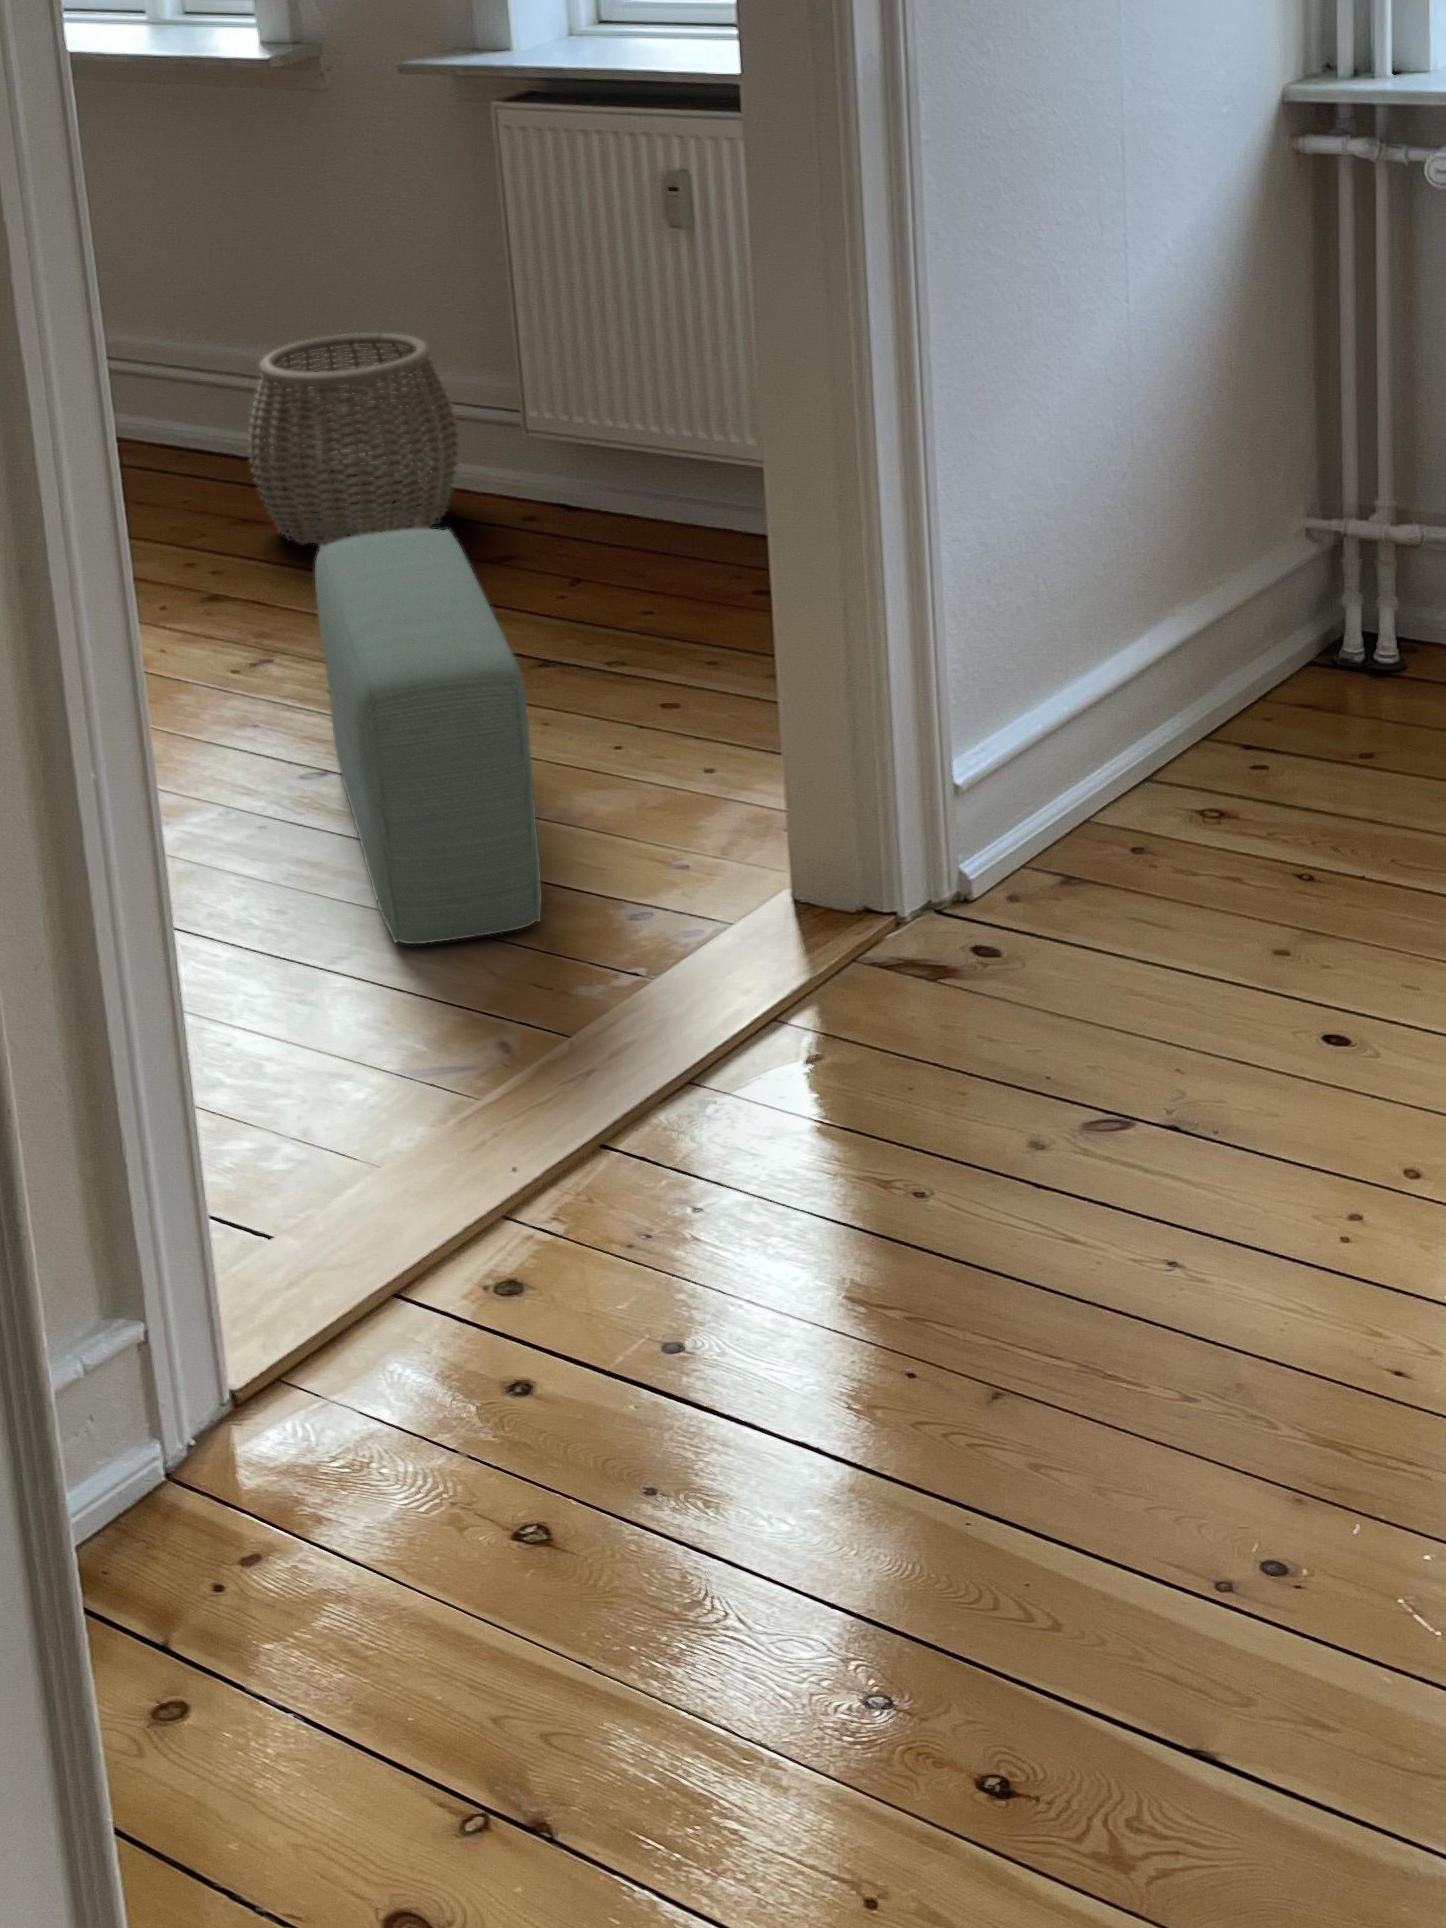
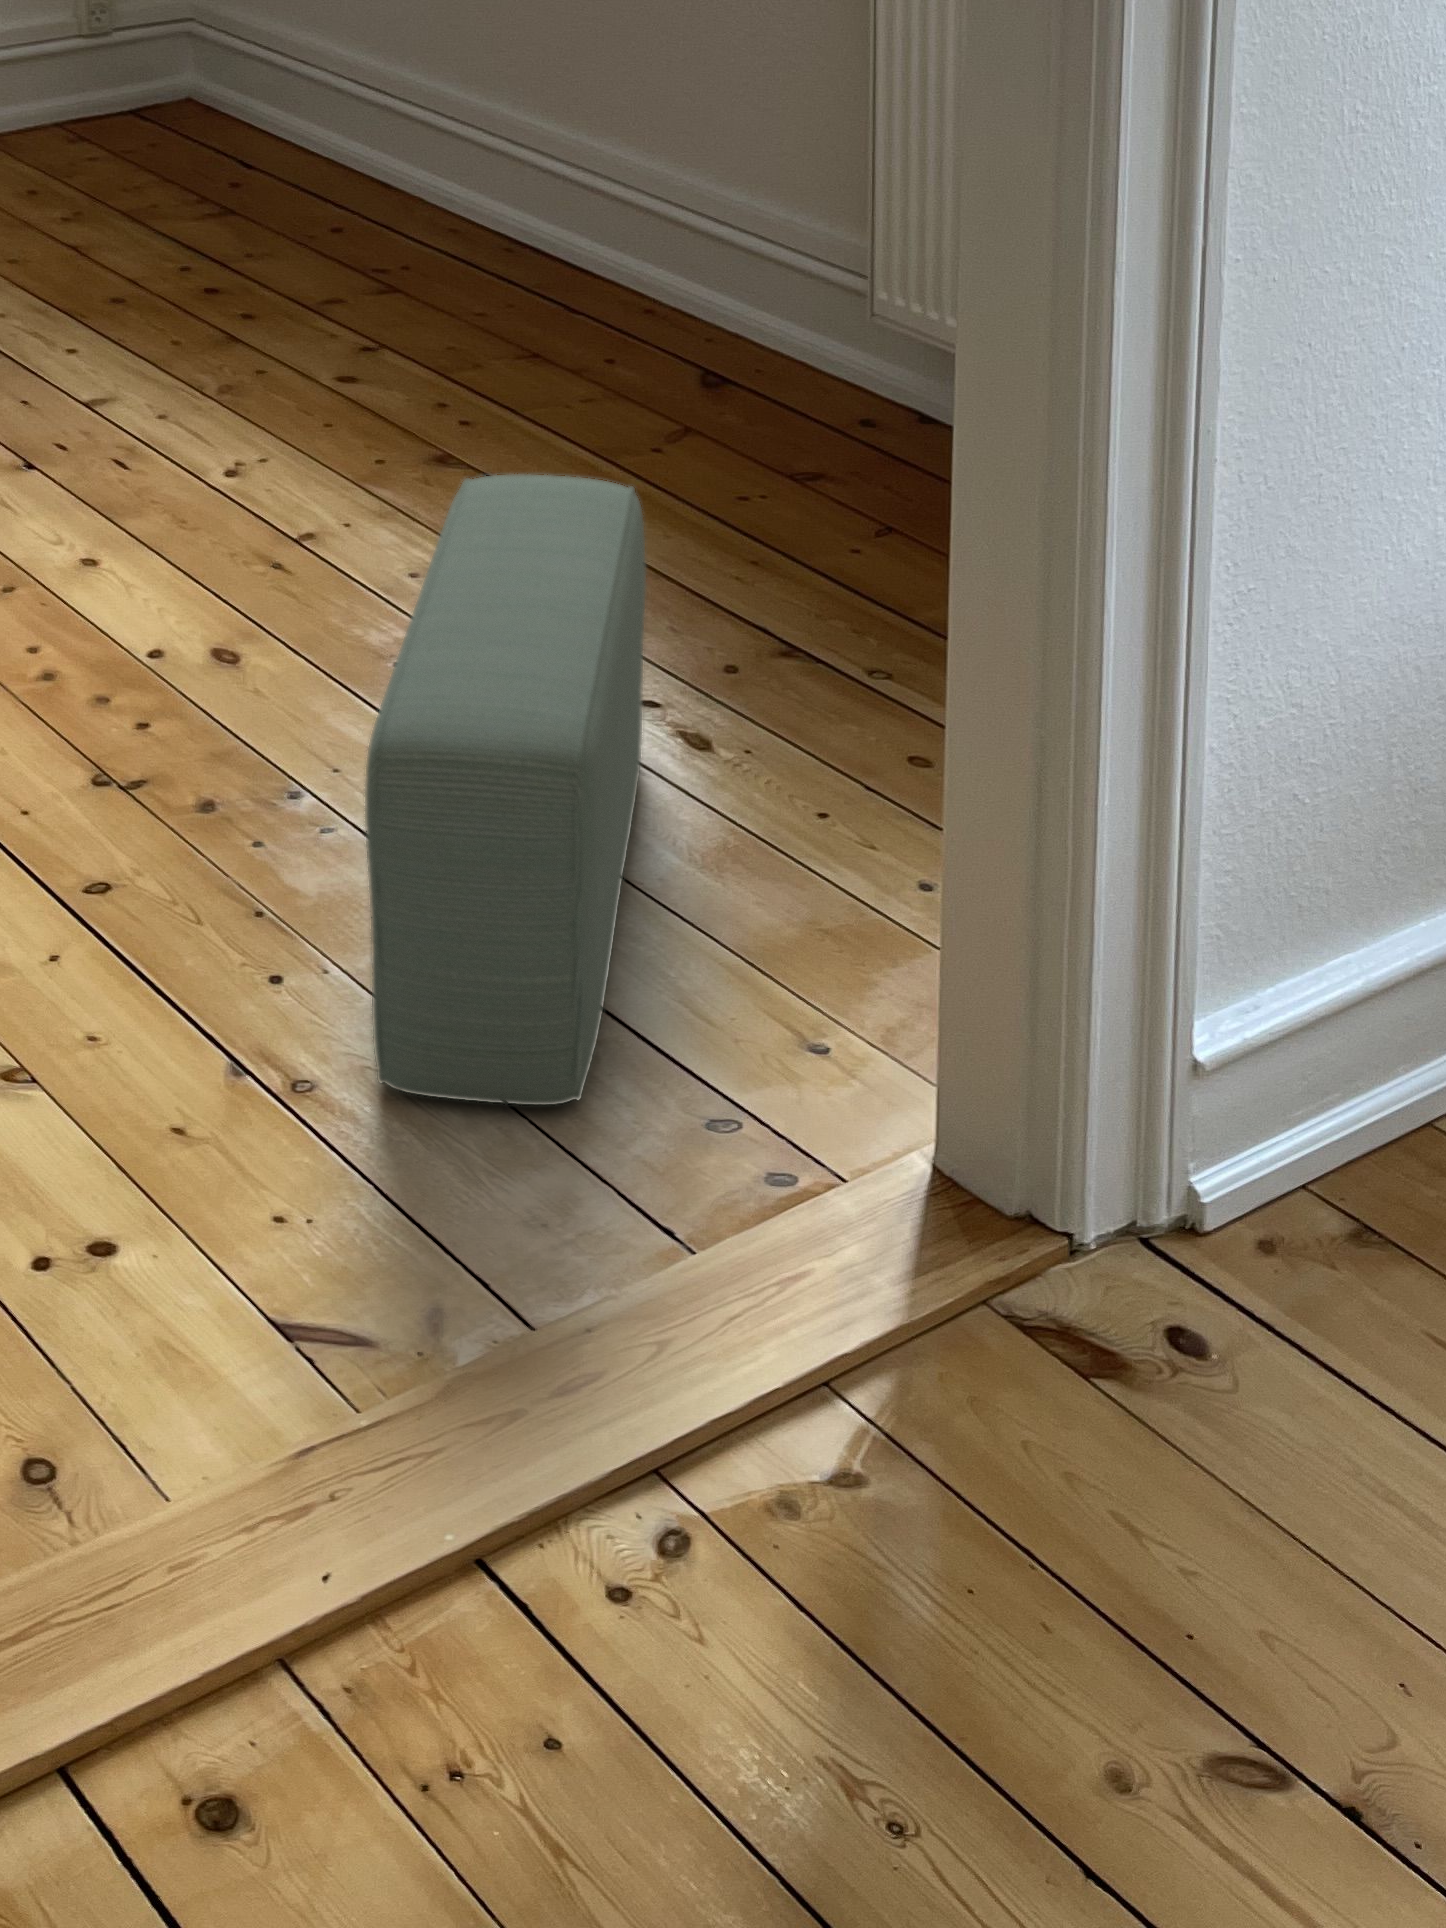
woven basket: present [248,333,460,547] -> none [536,157,797,429]

